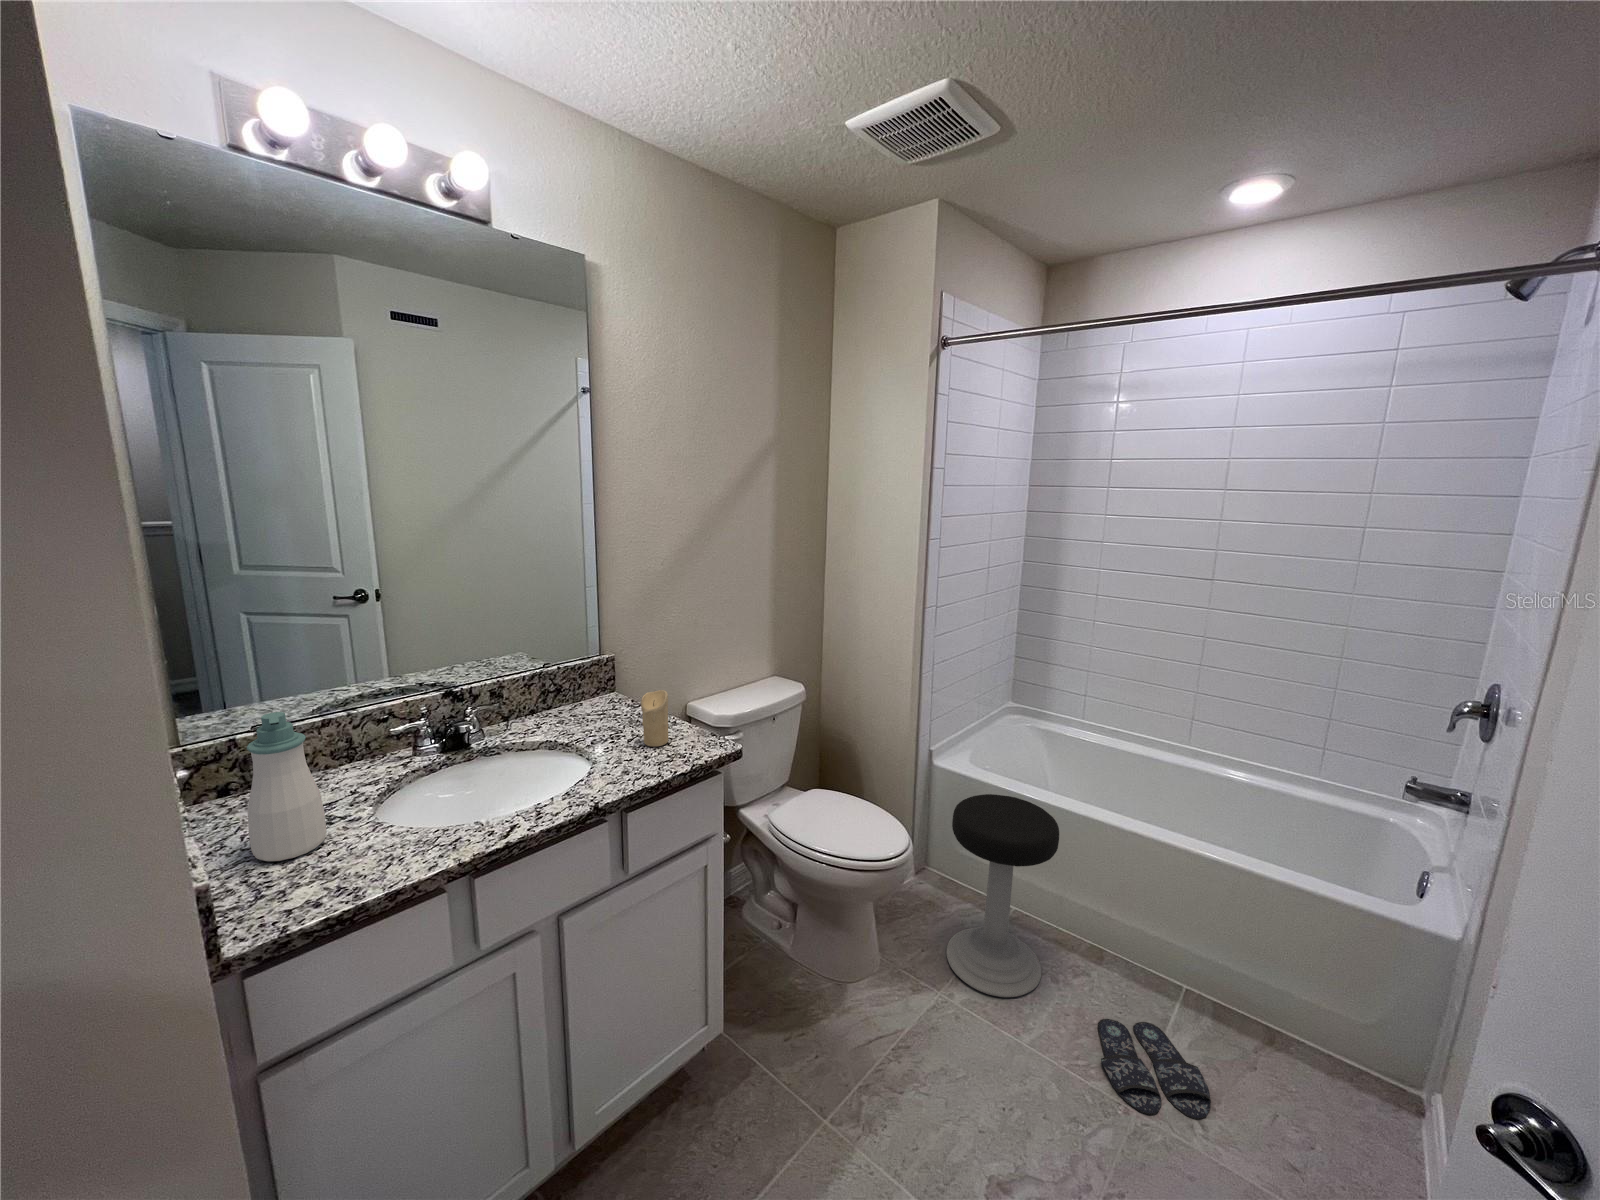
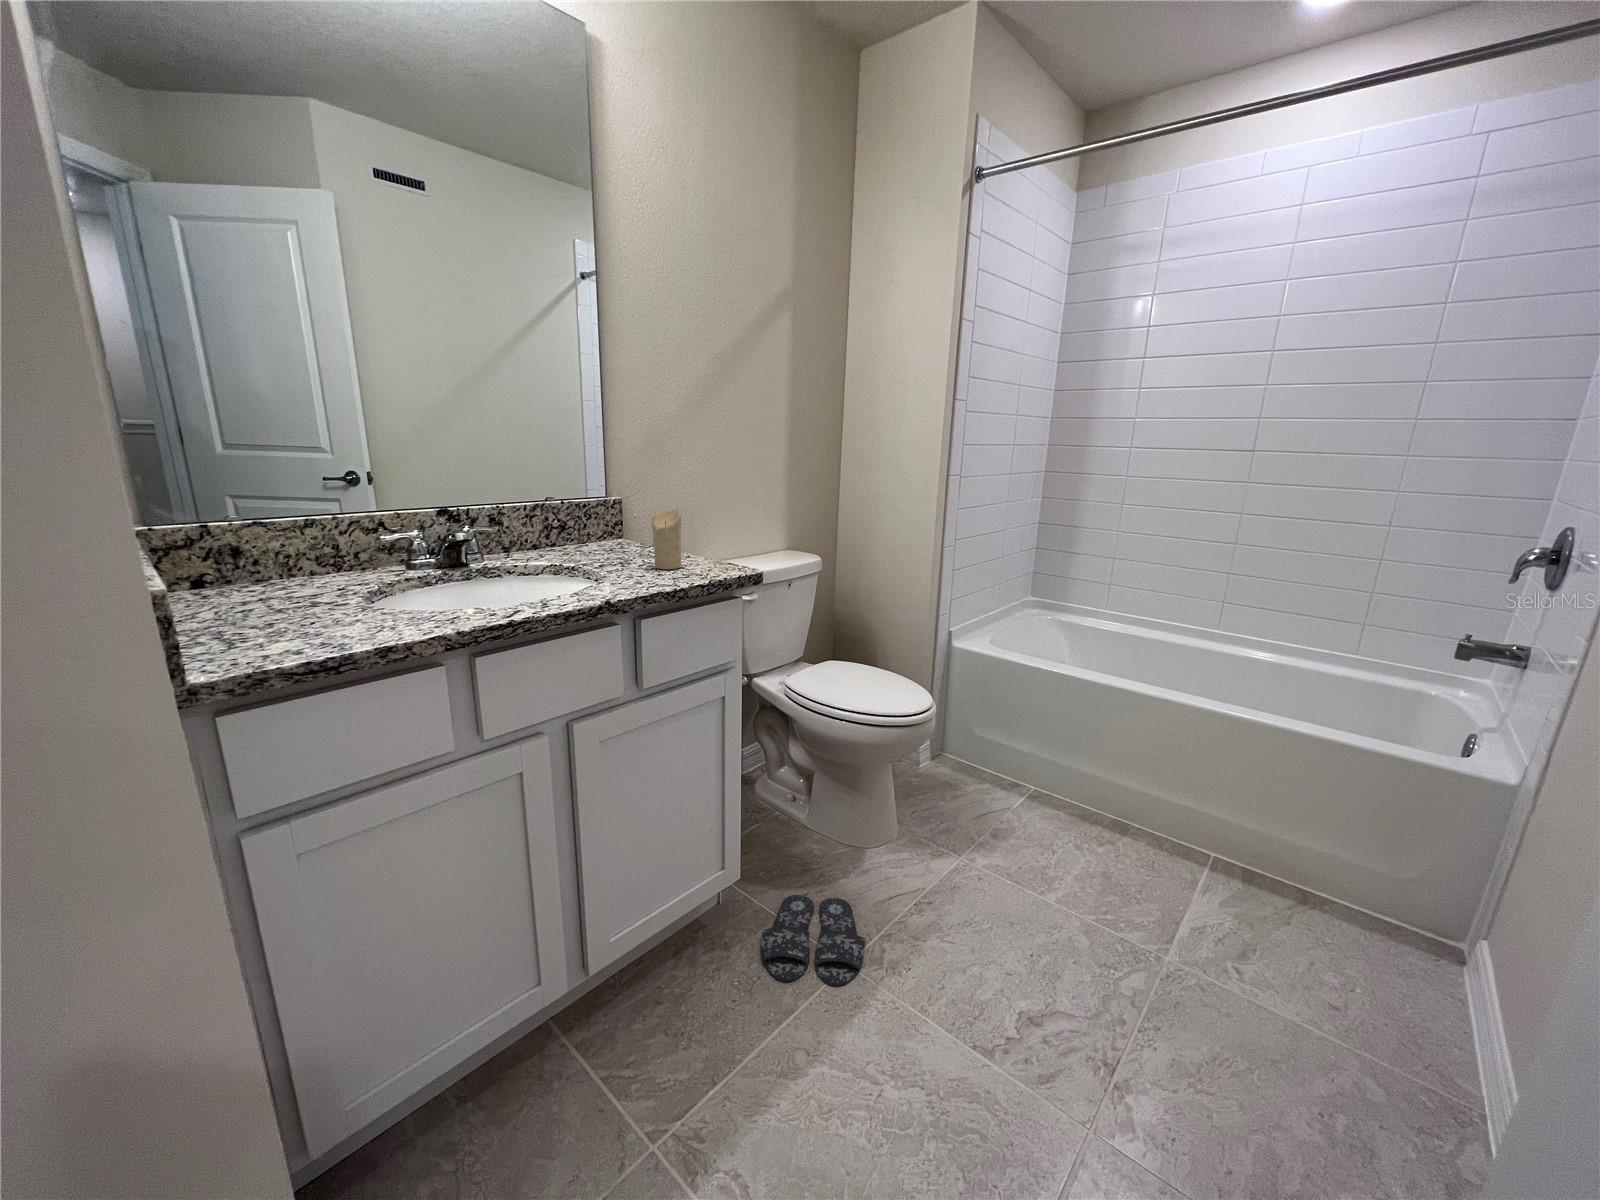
soap bottle: present [247,712,327,861] -> none [216,462,311,626]
stool: present [947,794,1059,997] -> none [966,664,1090,863]
slippers: present [1098,1019,1211,1119] -> present [761,895,866,987]

